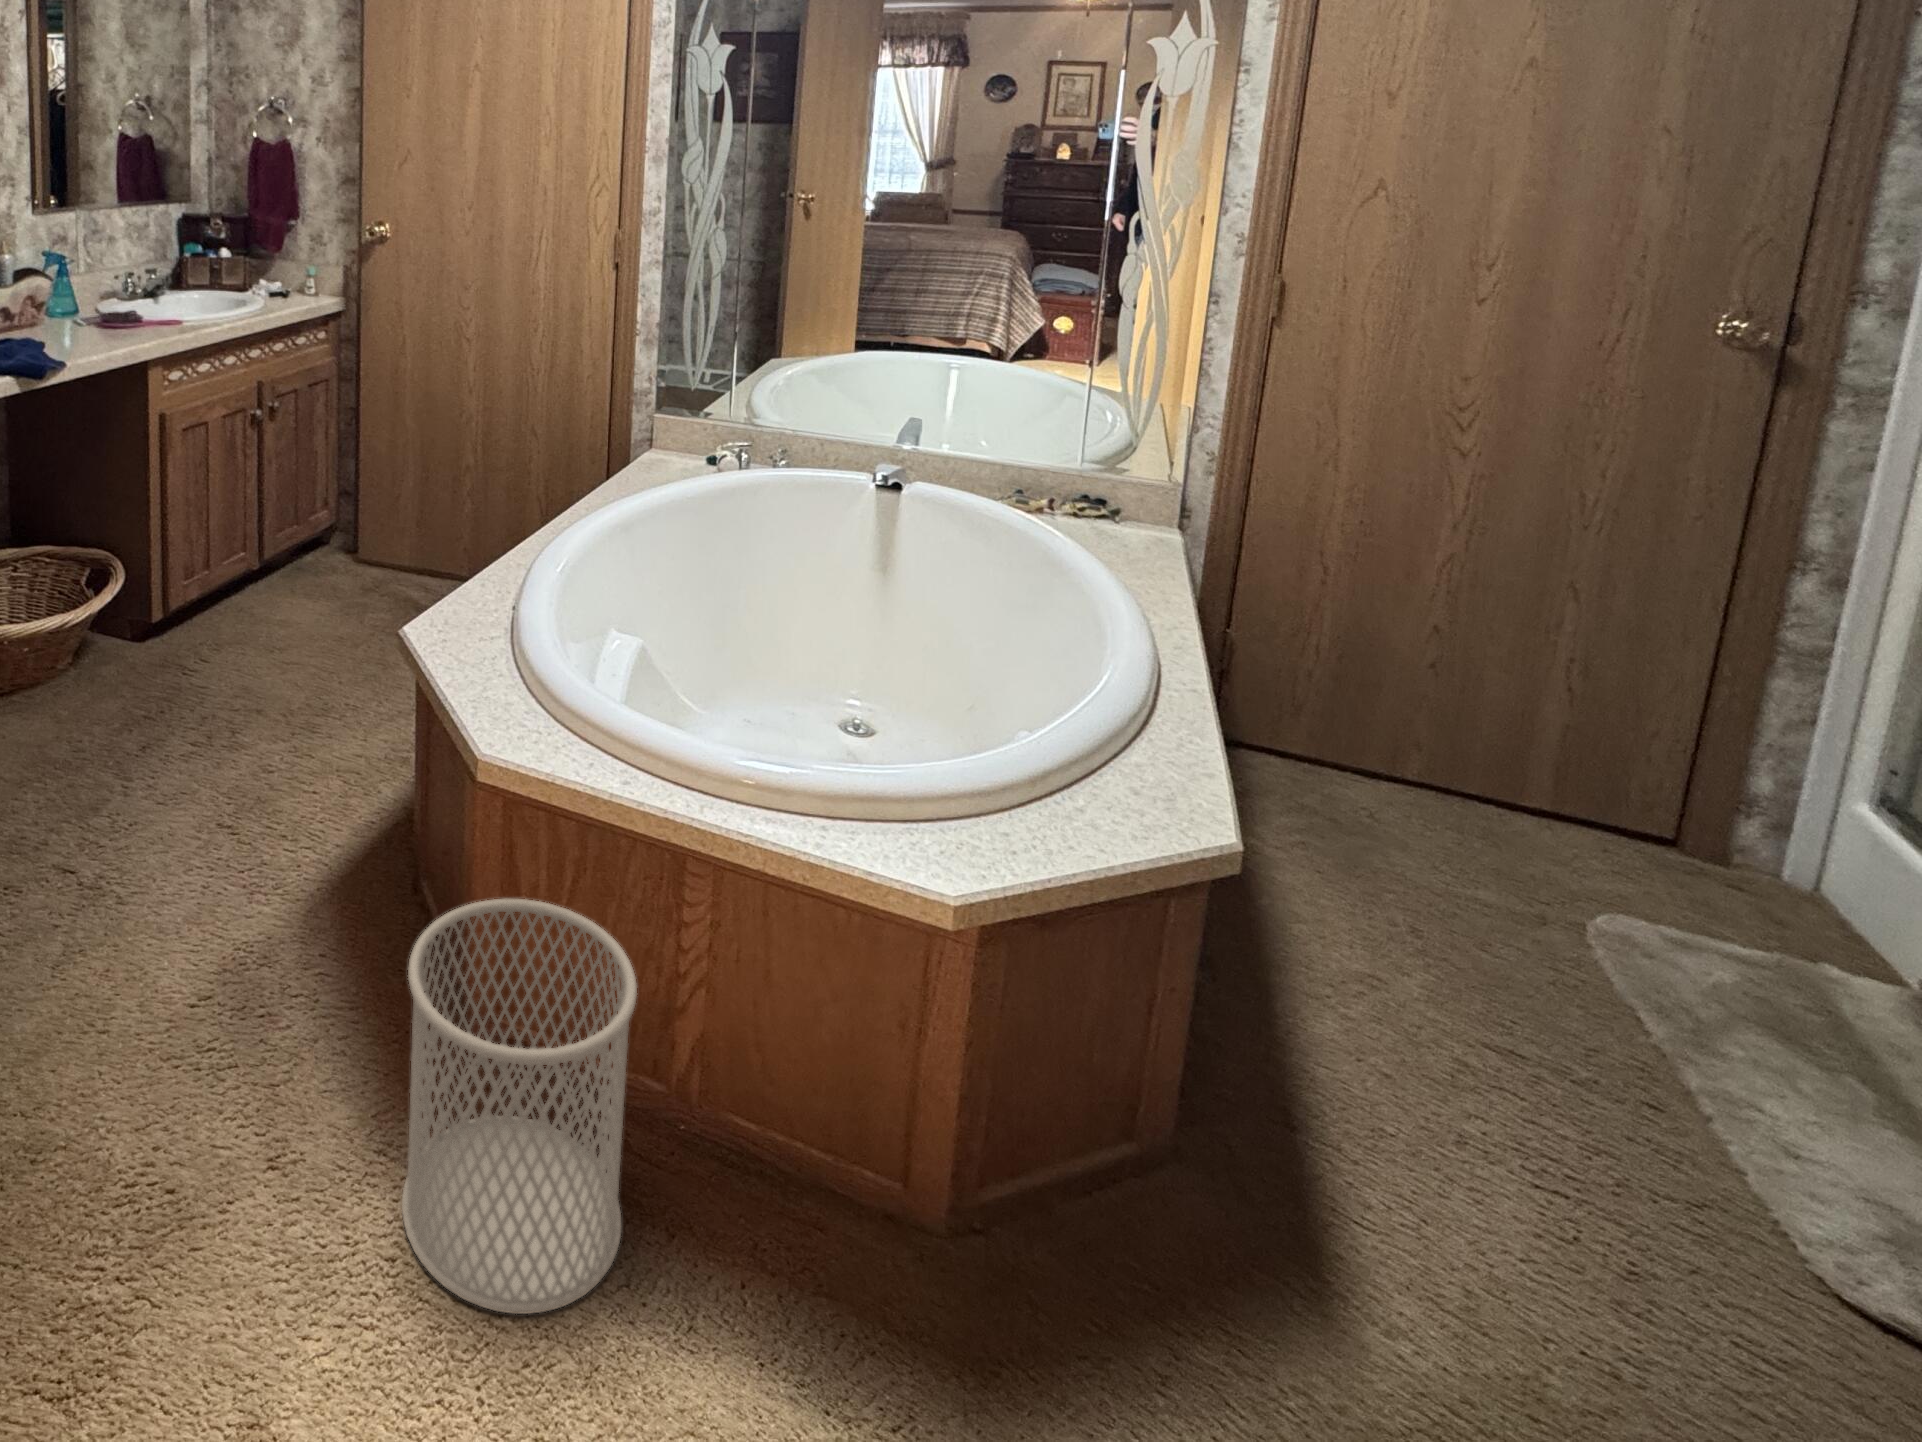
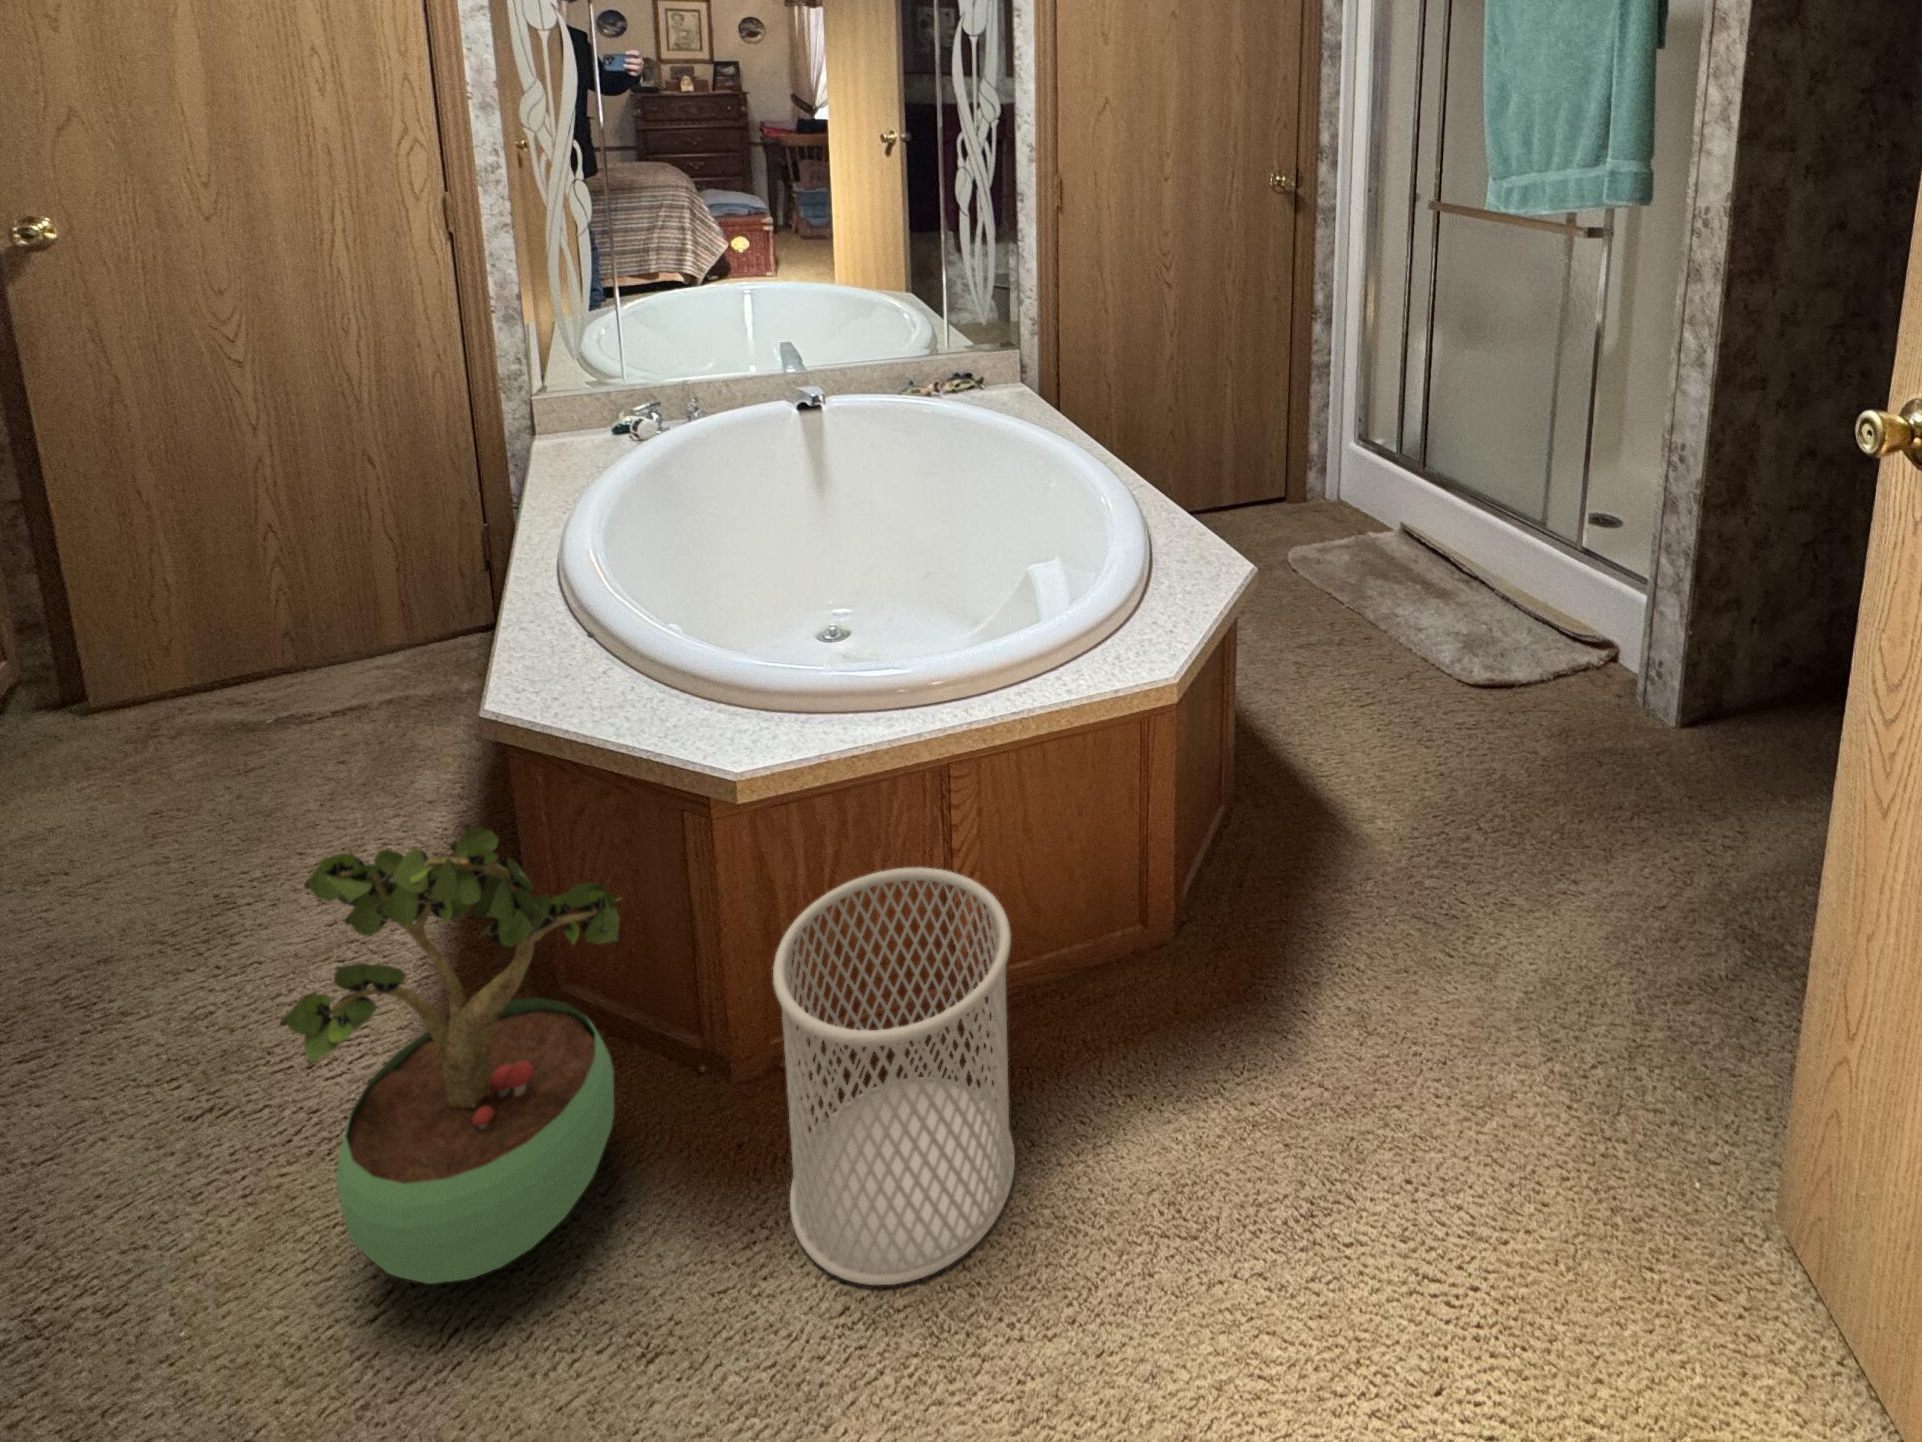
potted plant: none [186,662,372,1031] -> present [279,825,620,1284]

